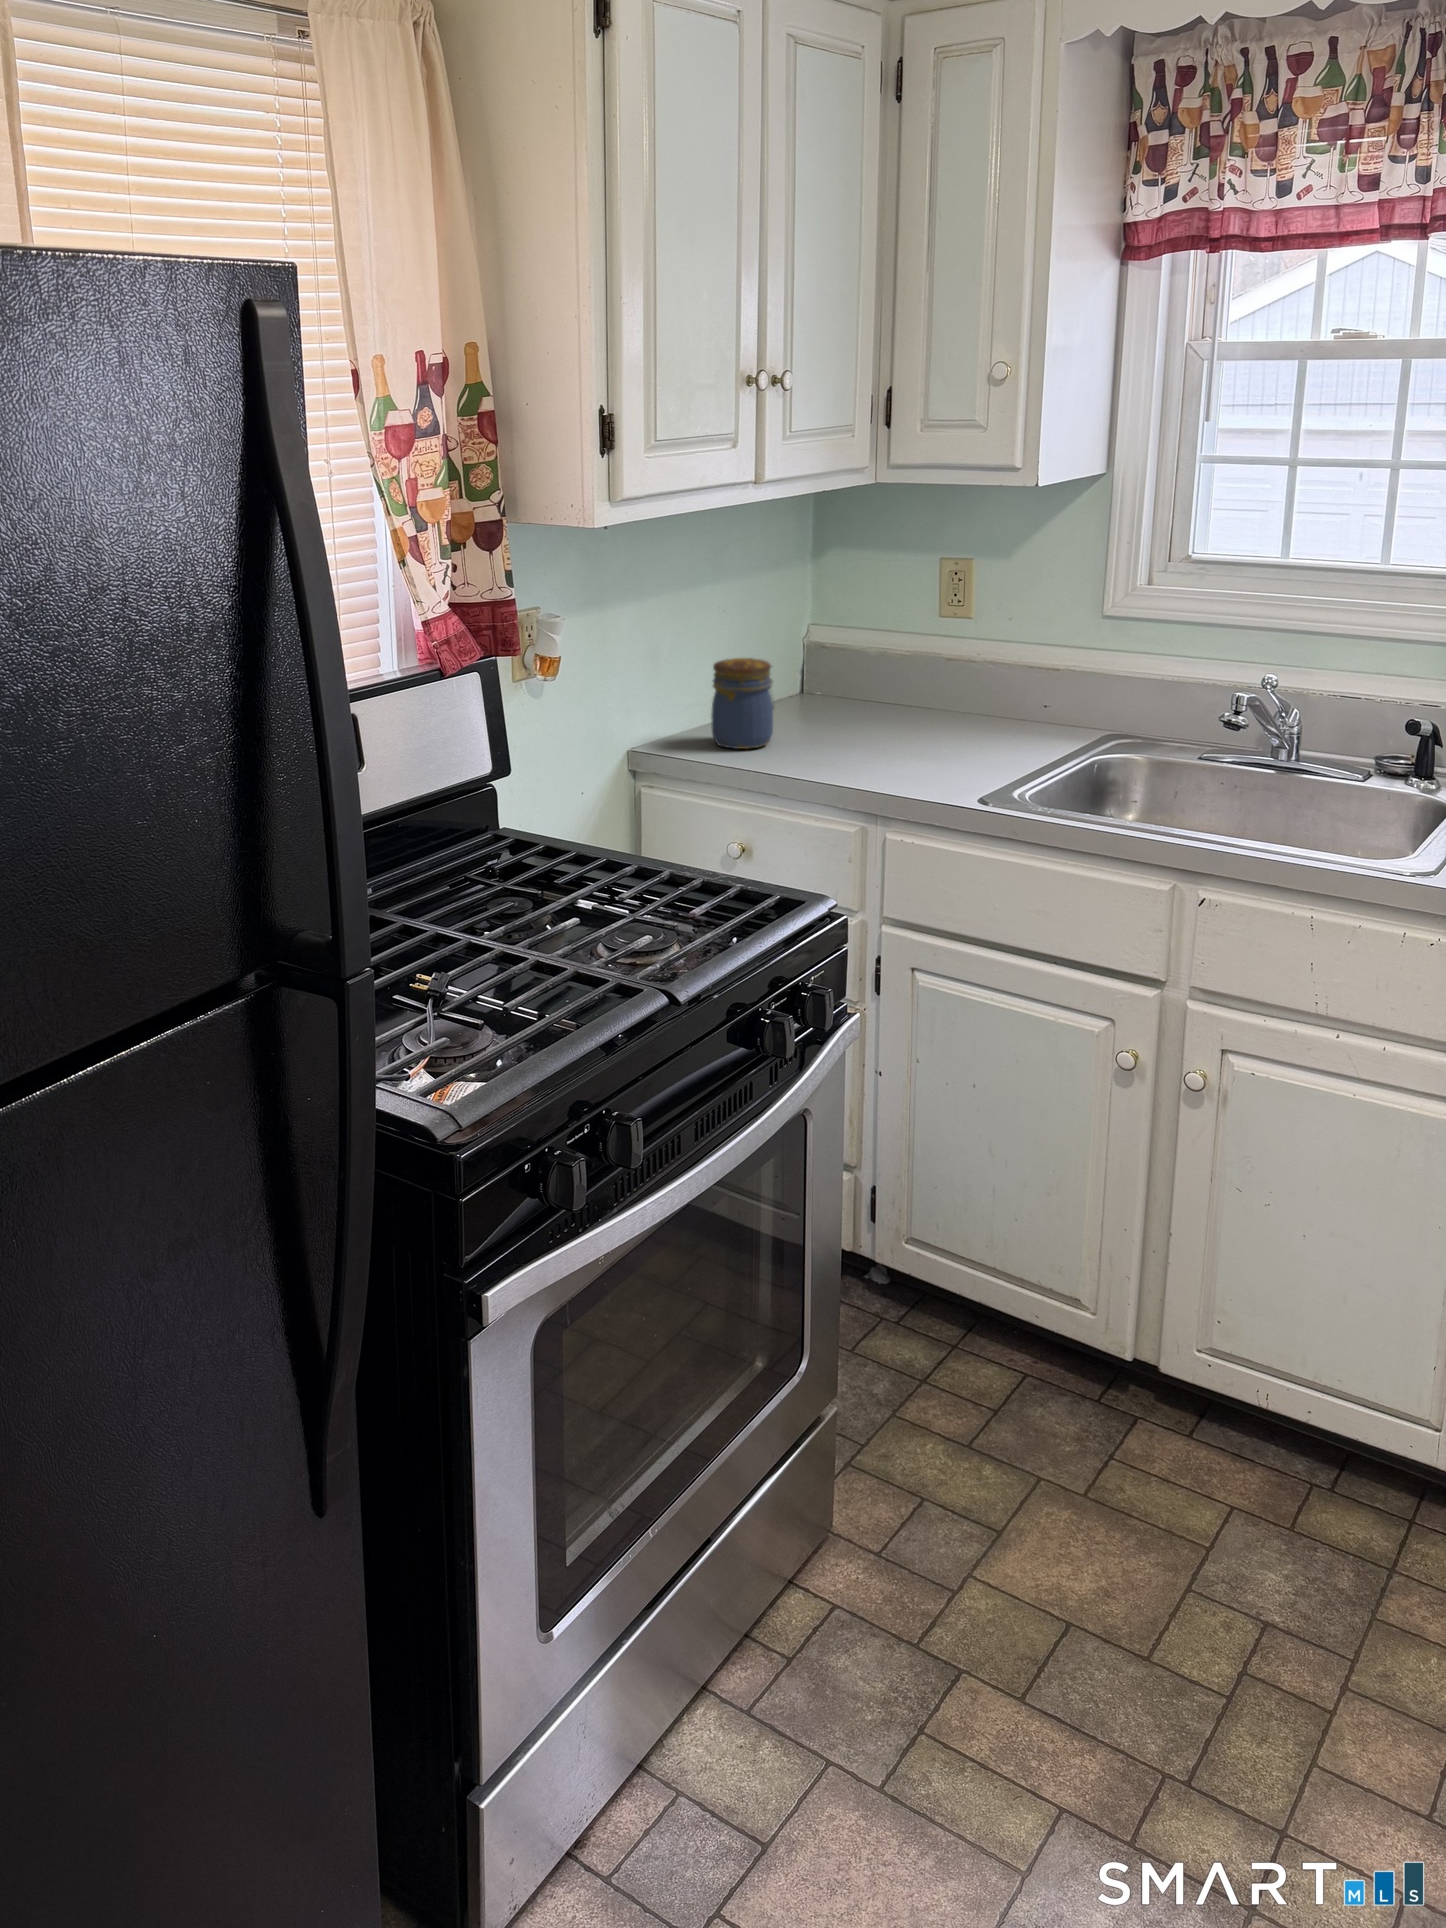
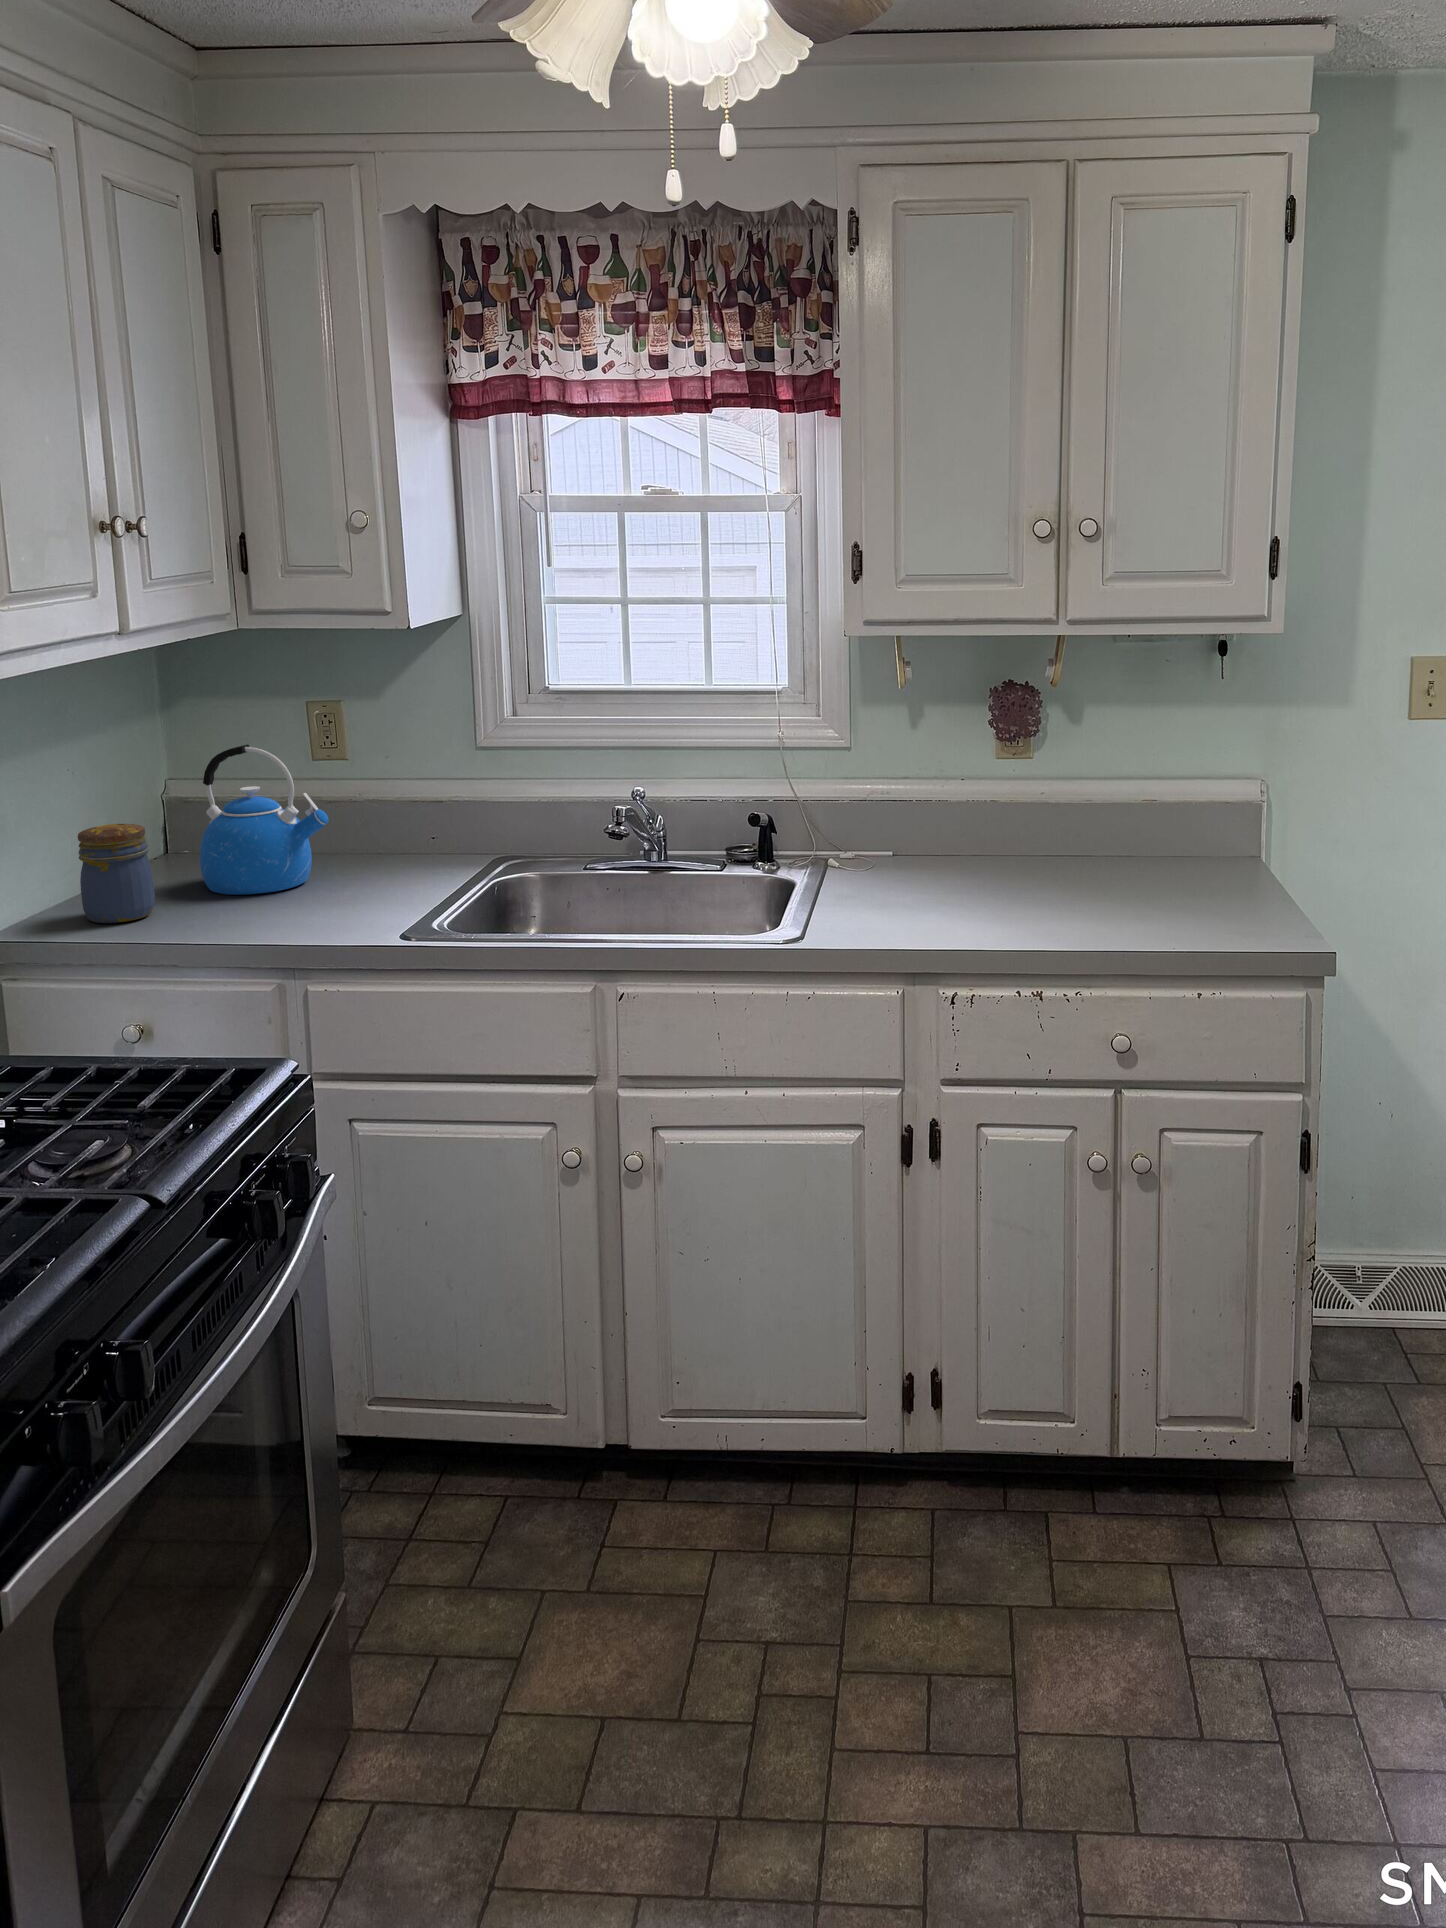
kettle: none [821,594,941,739] -> present [200,744,329,895]

